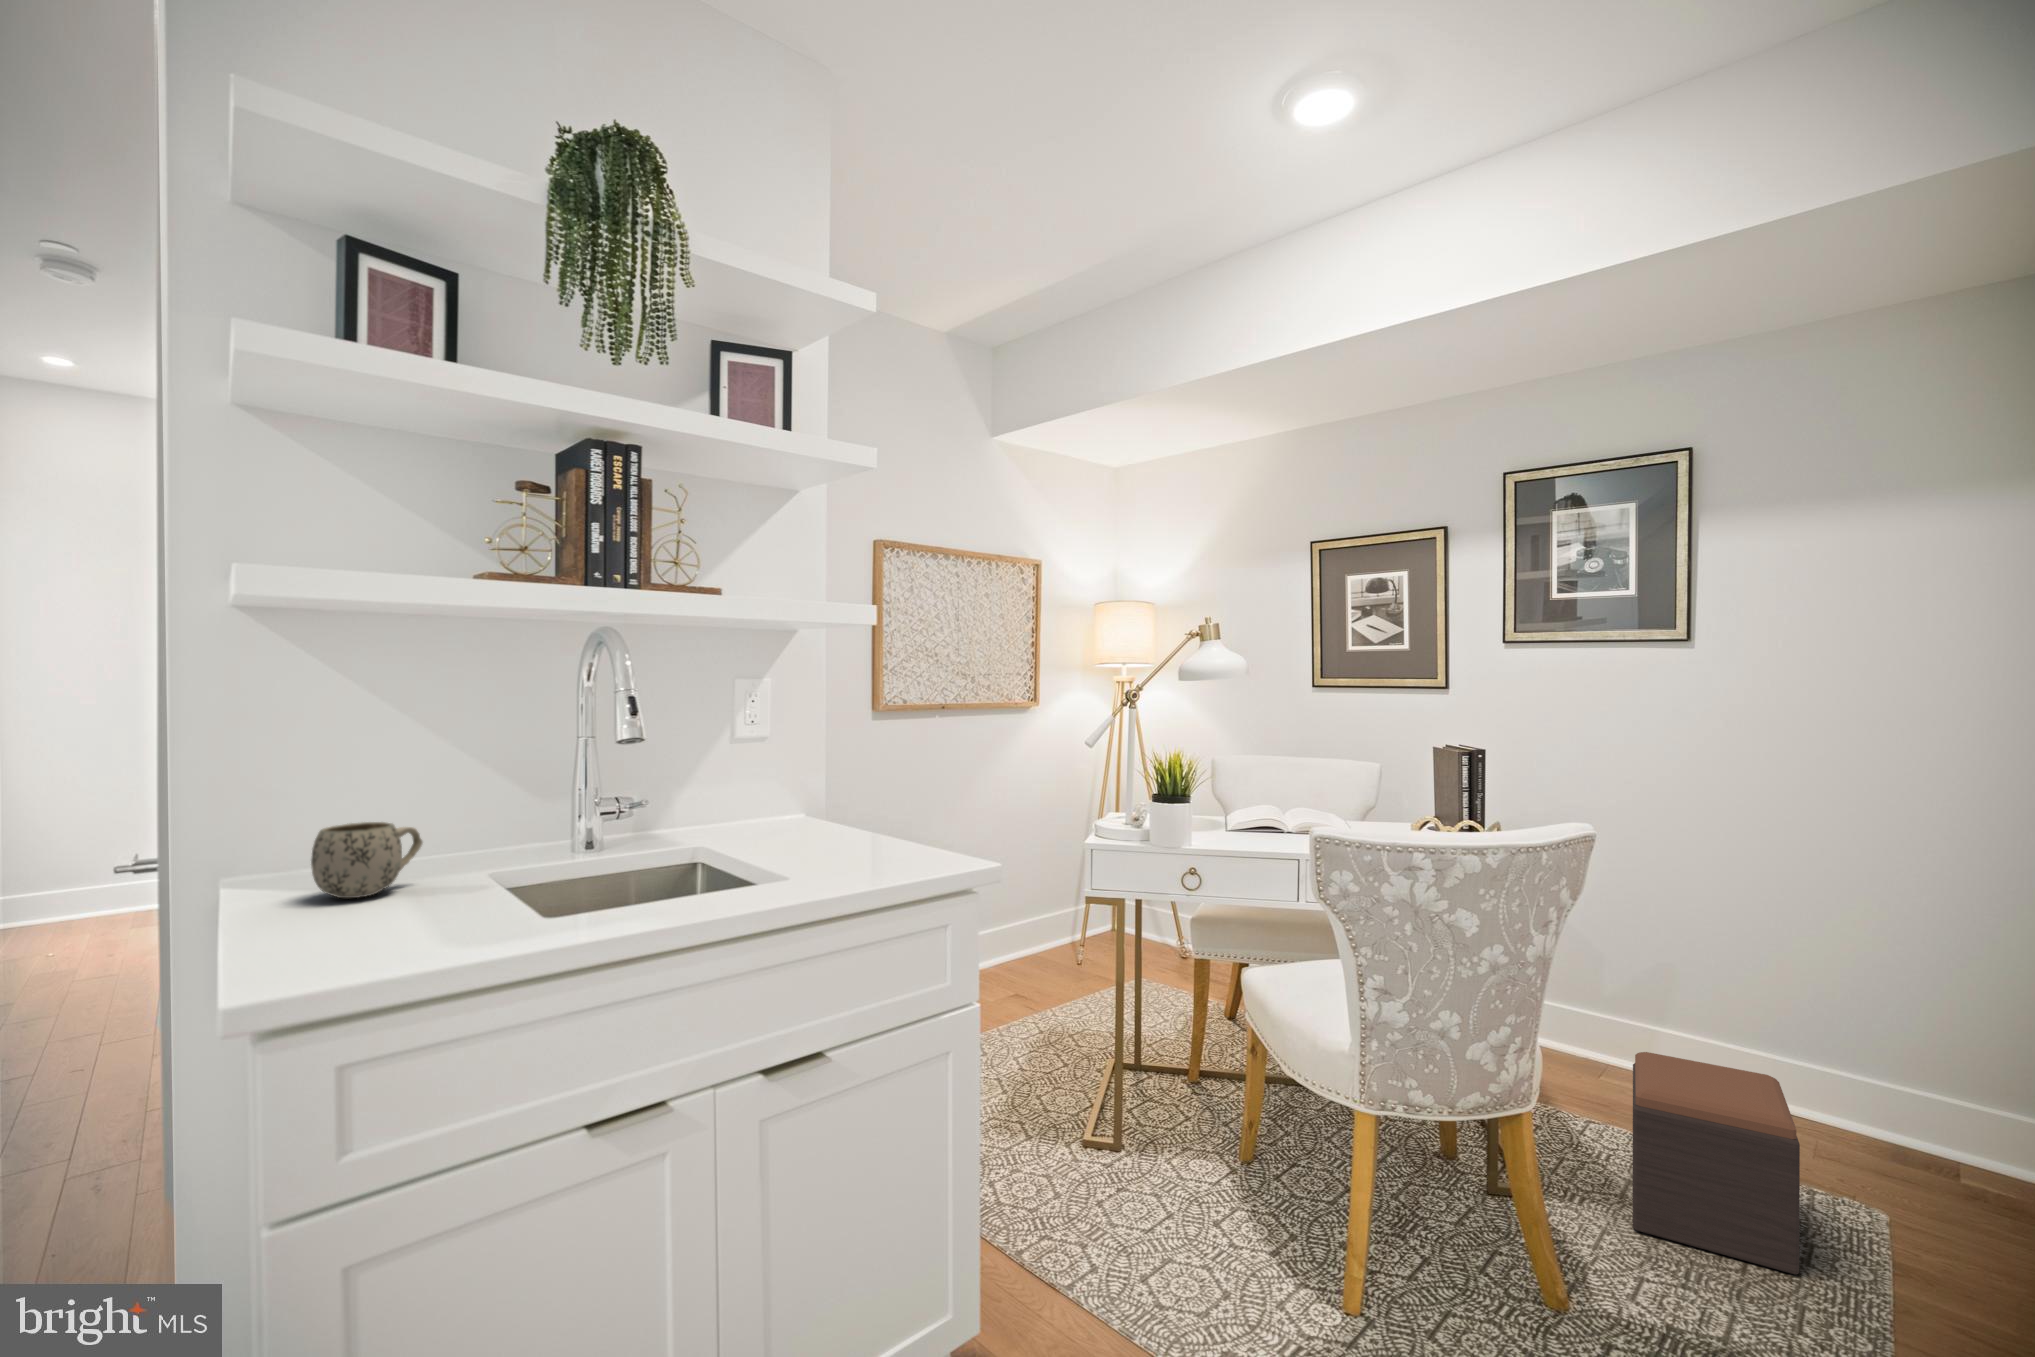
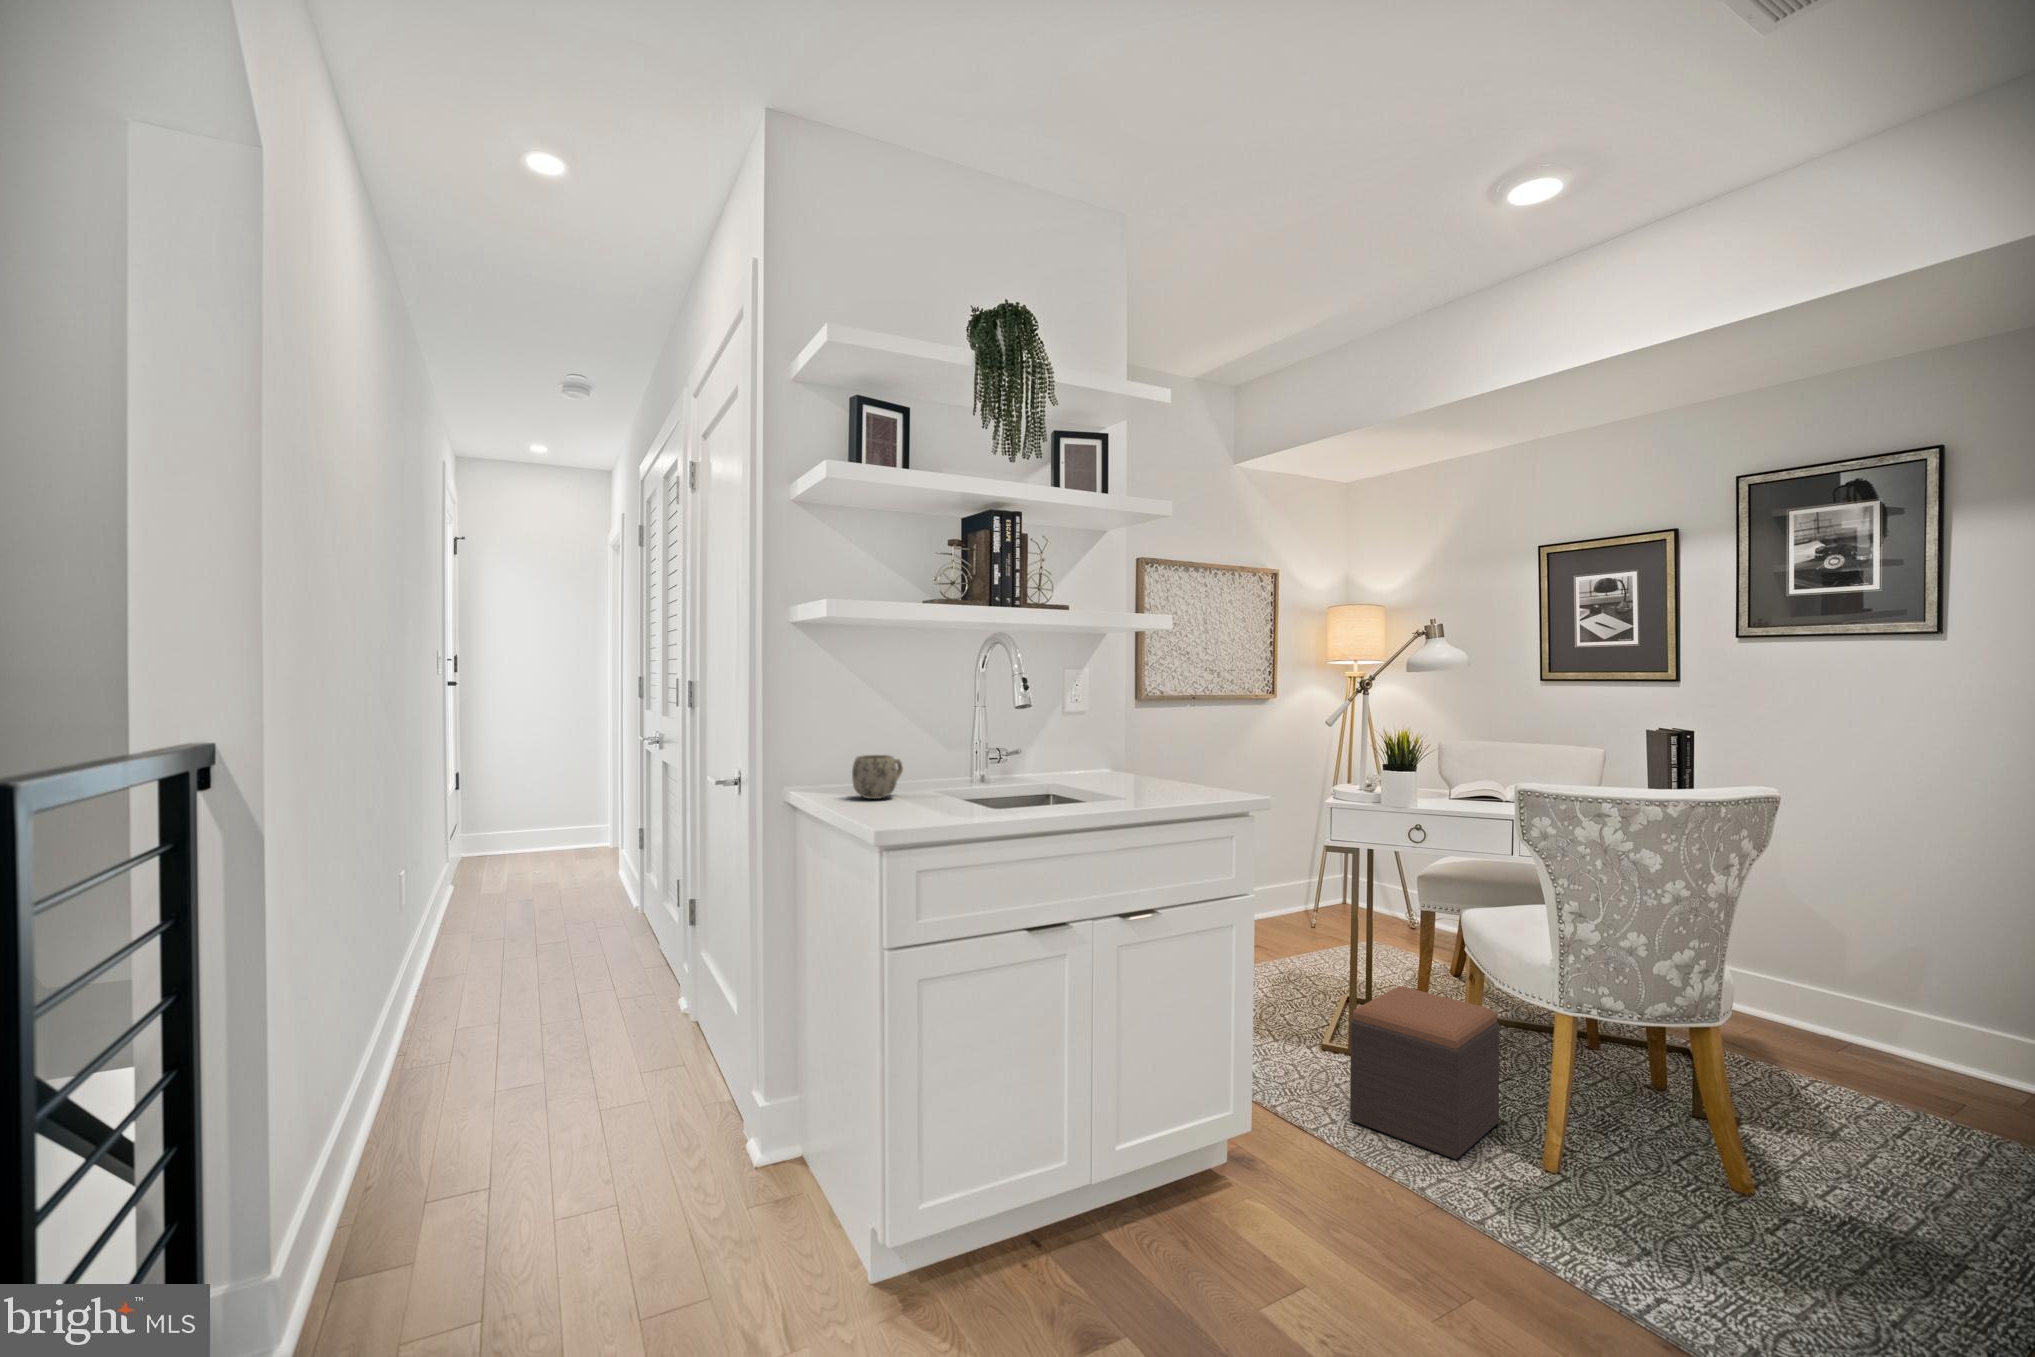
footstool: present [1632,1052,1800,1275] -> present [1350,986,1499,1159]

